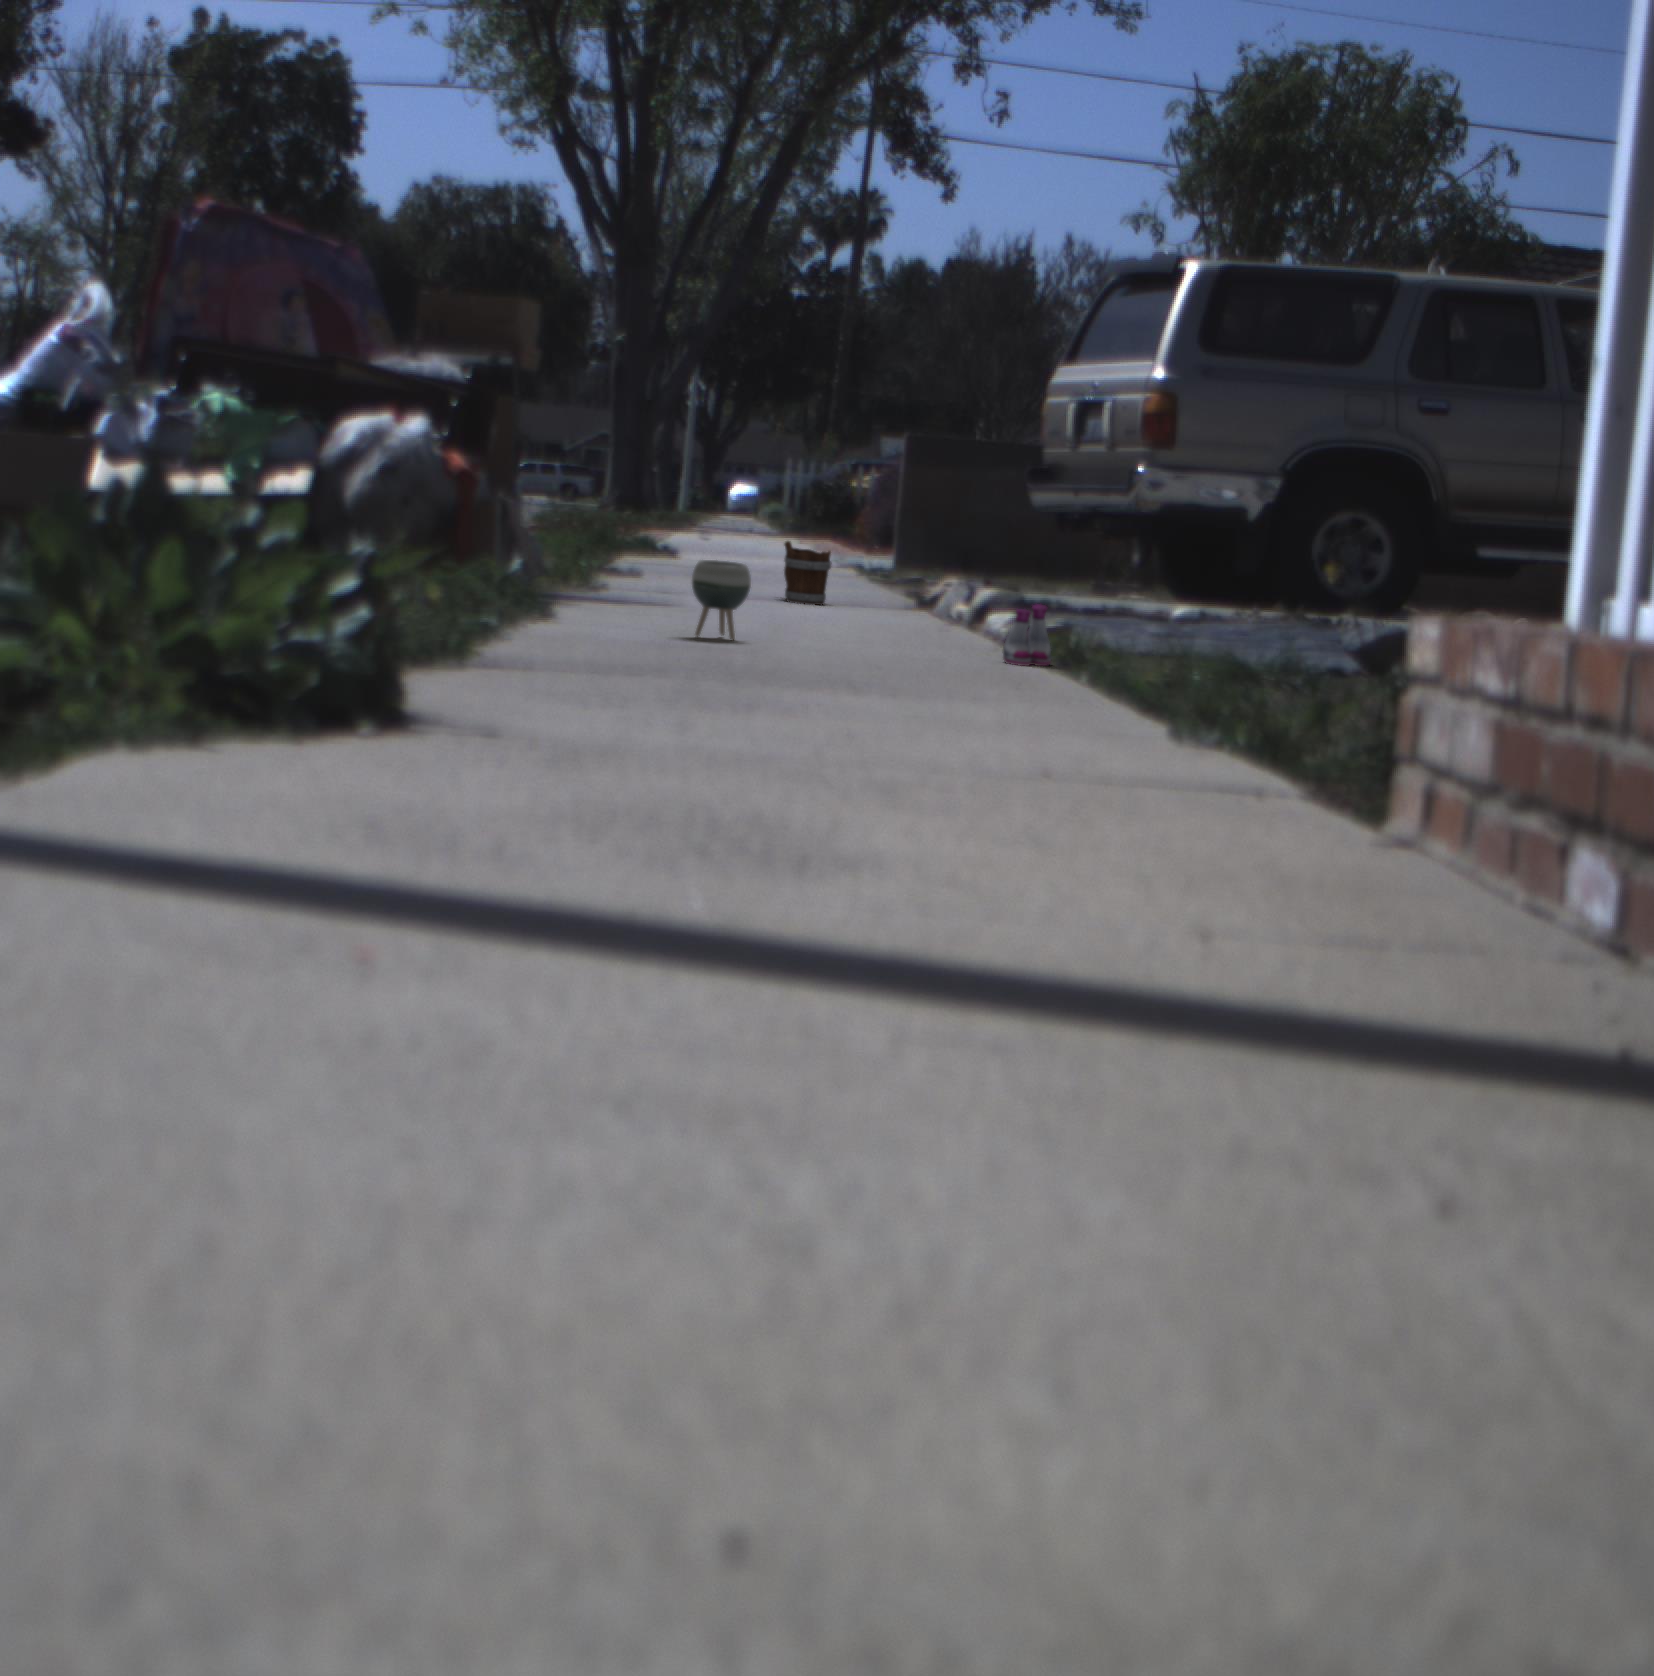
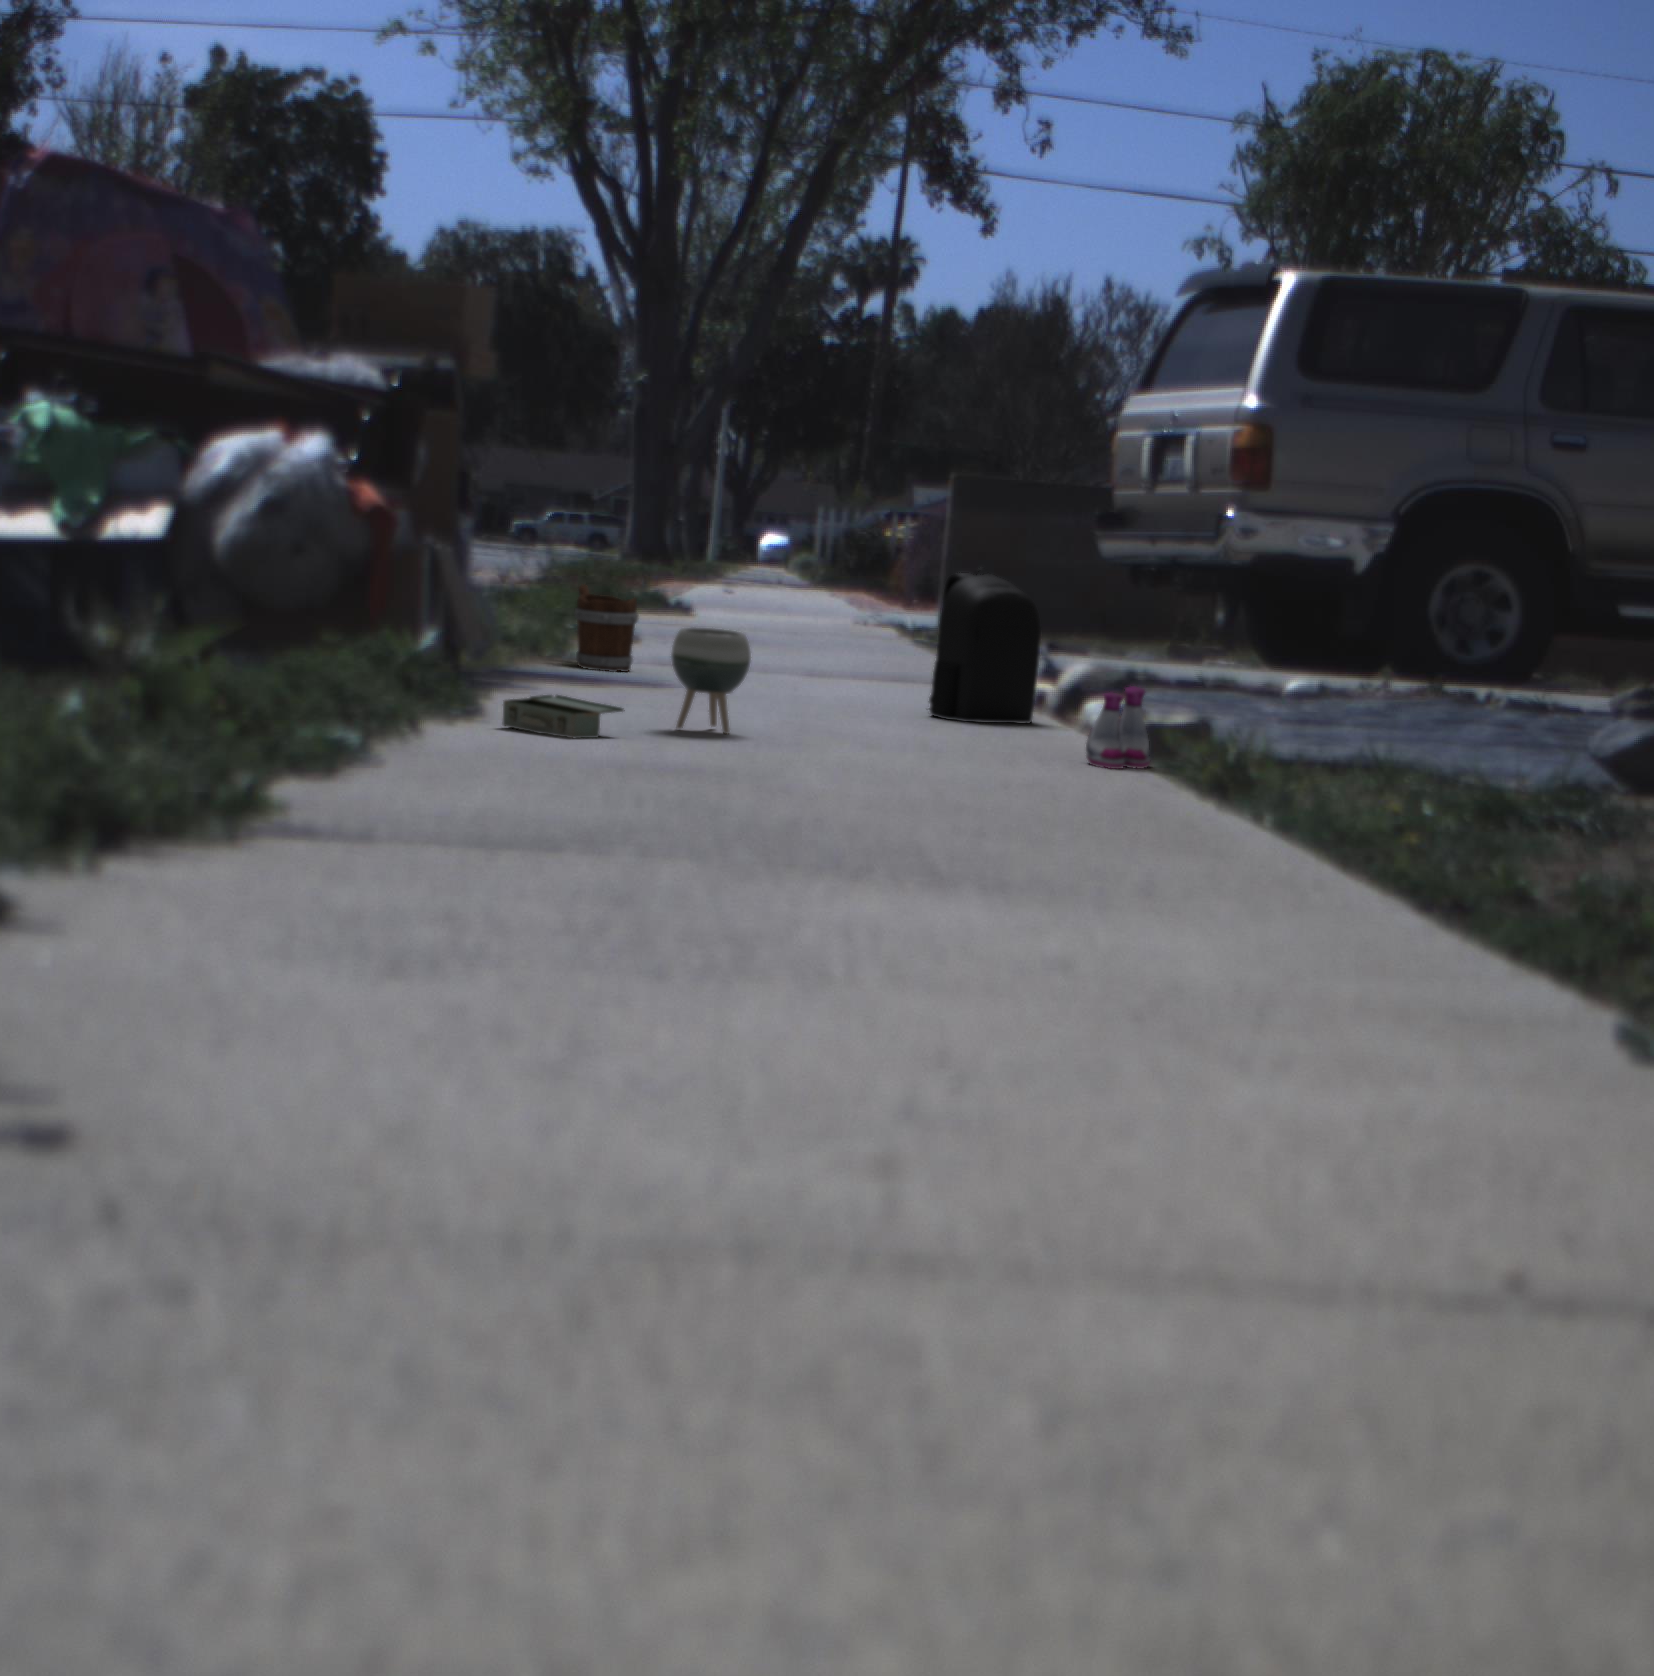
backpack: none [883,515,974,638] -> present [929,570,1041,724]
bucket: present [784,541,831,605] -> present [574,585,639,672]
toolbox: none [569,610,659,643] -> present [502,695,625,738]

